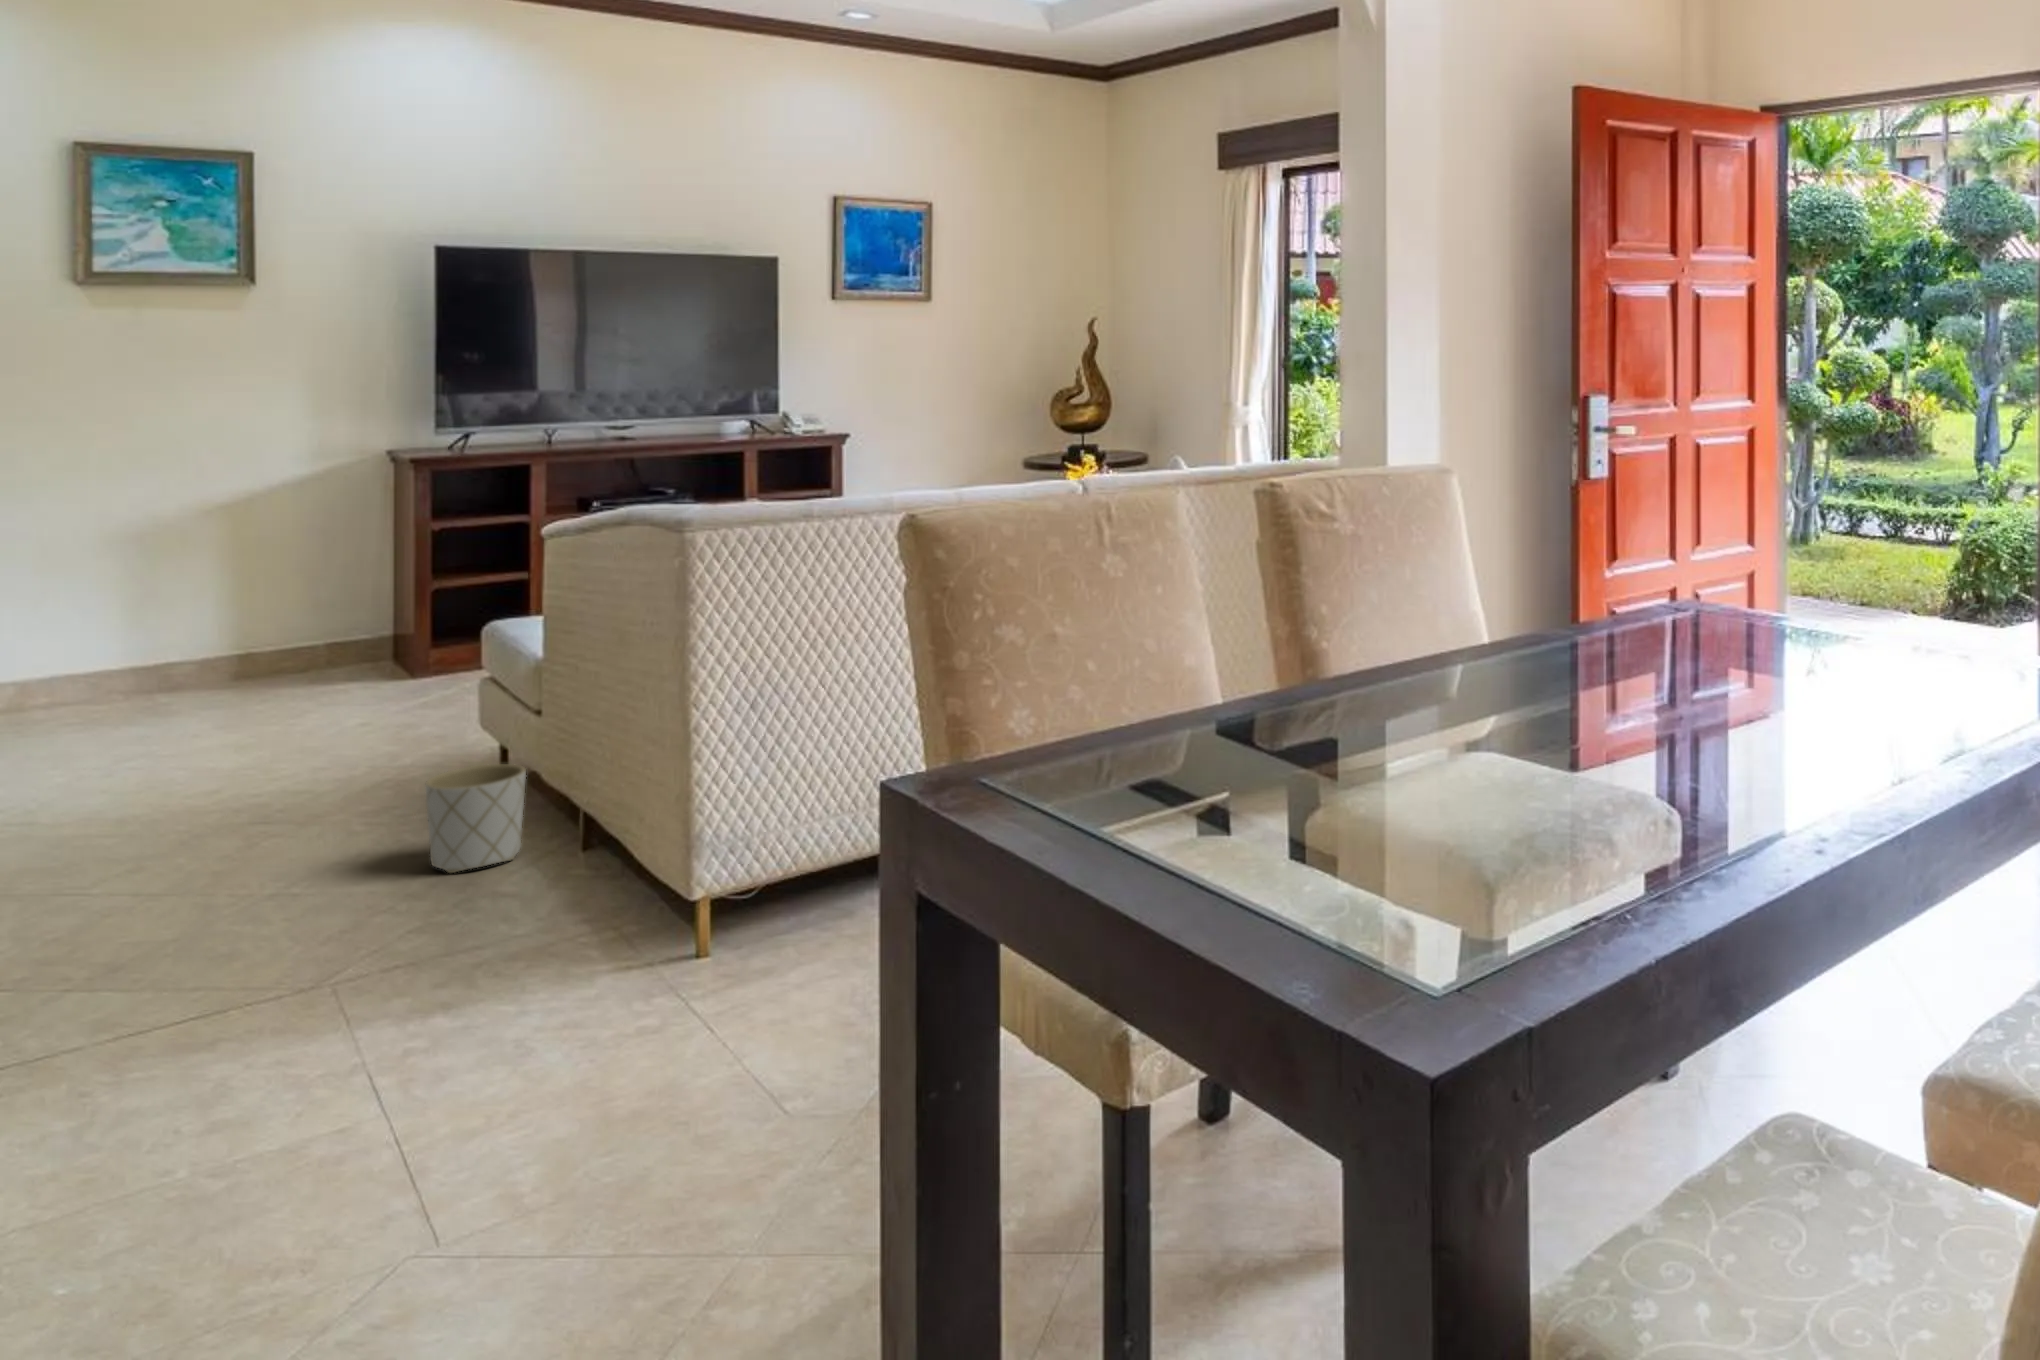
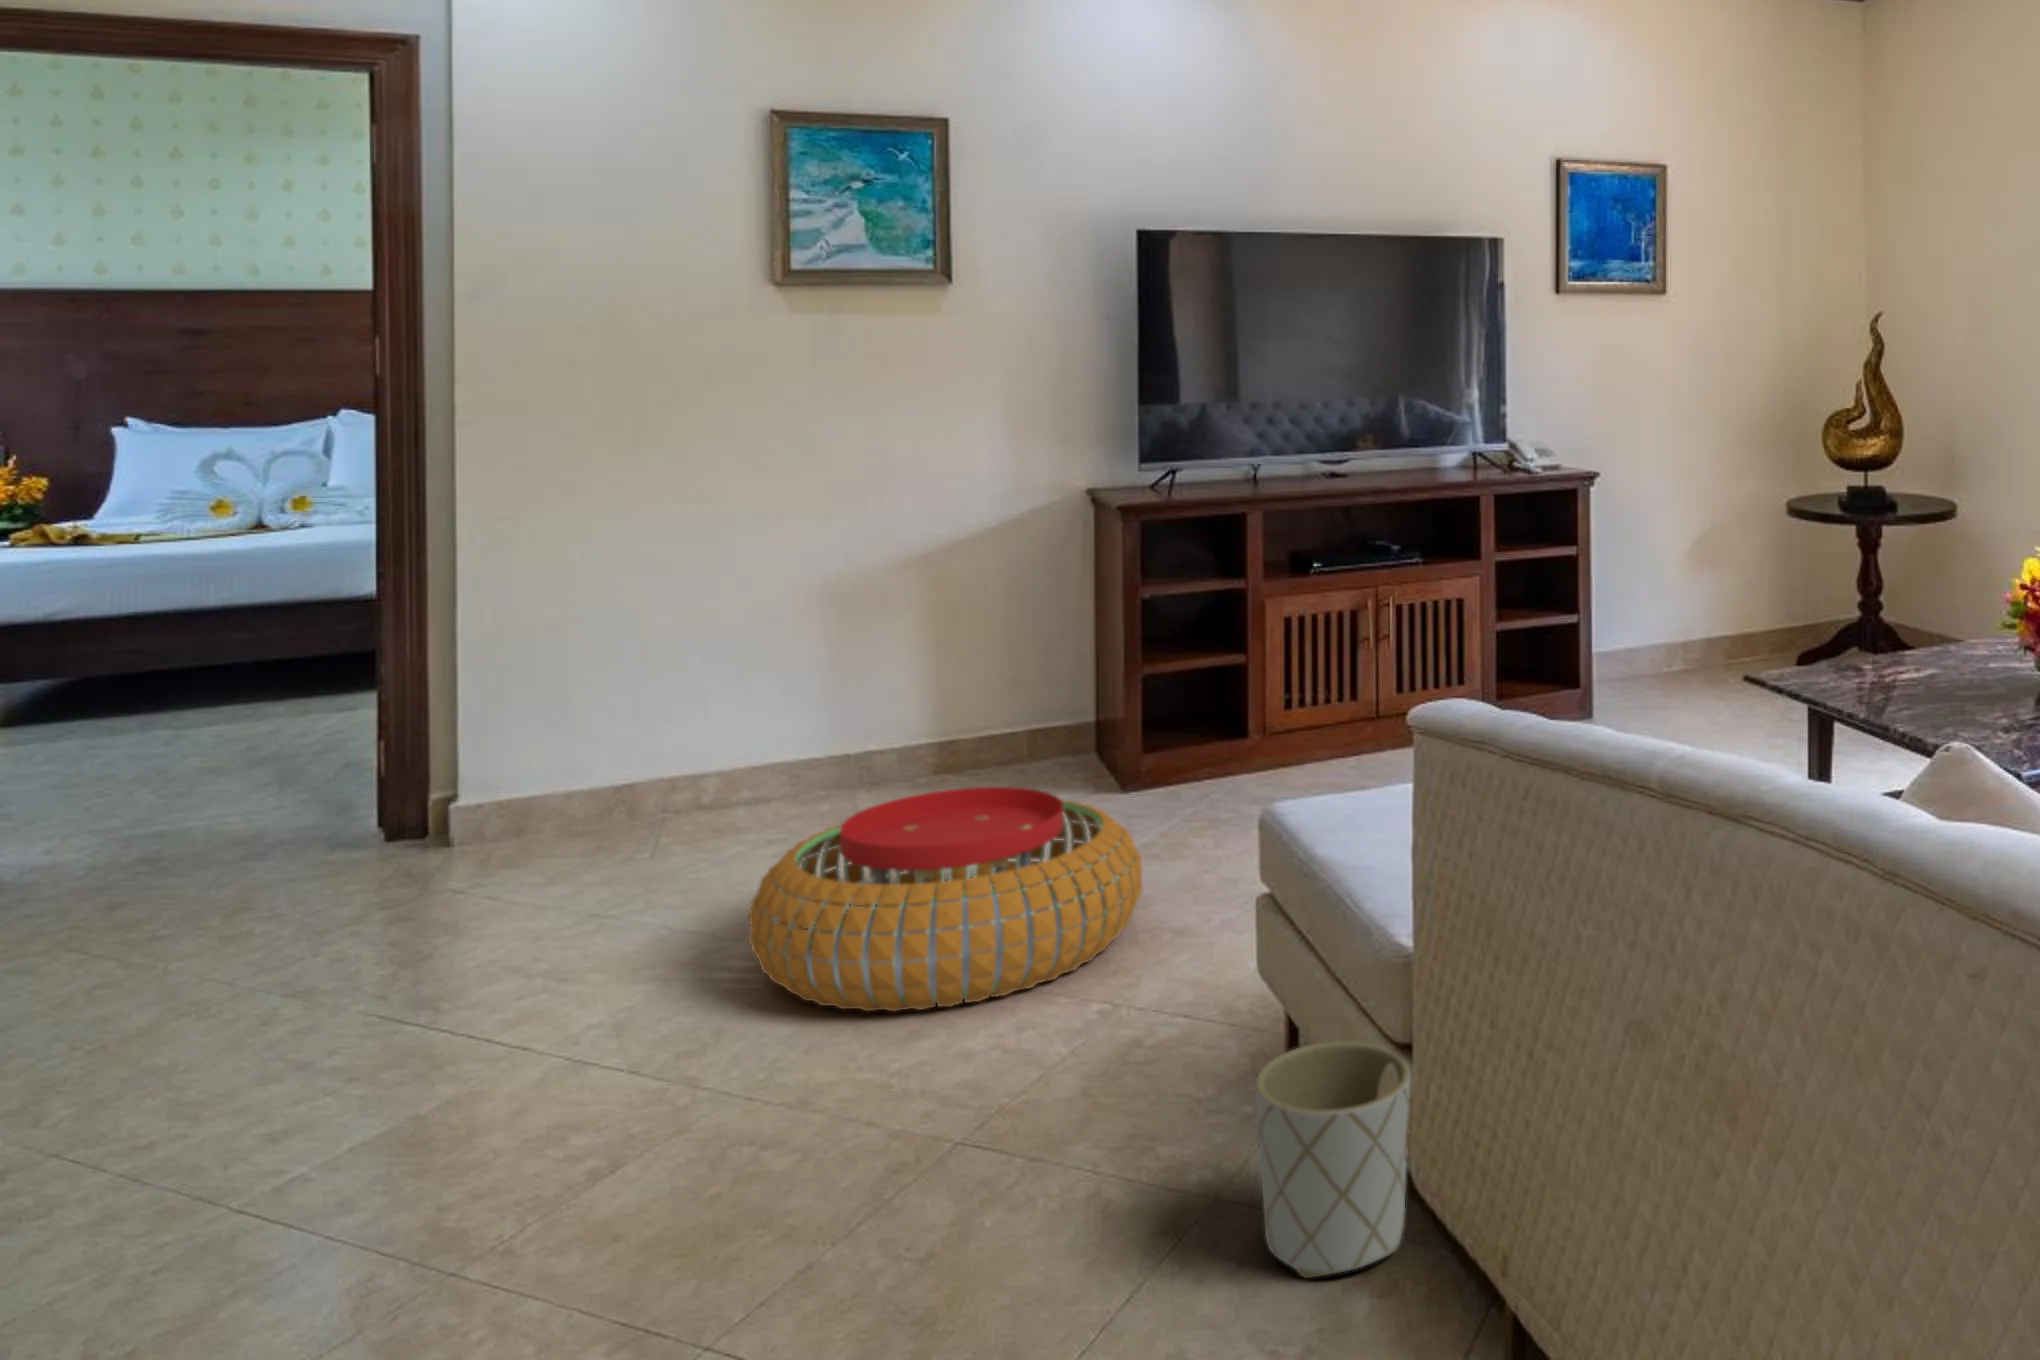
pouf: none [66,665,403,804] -> present [749,787,1142,1011]

